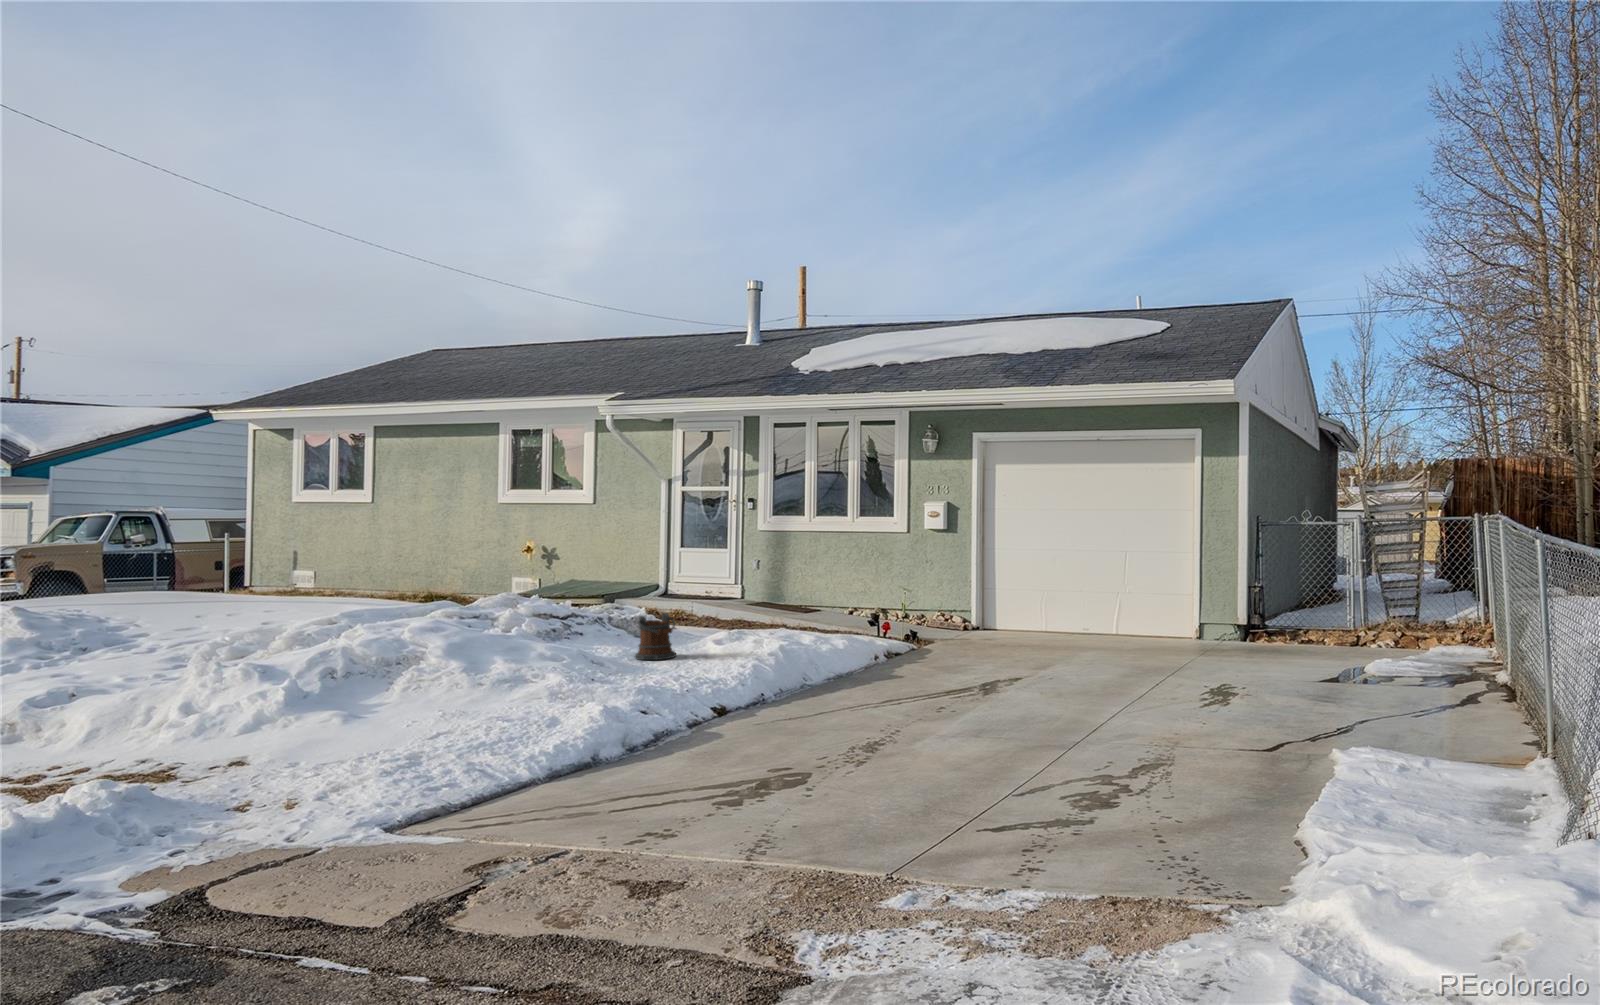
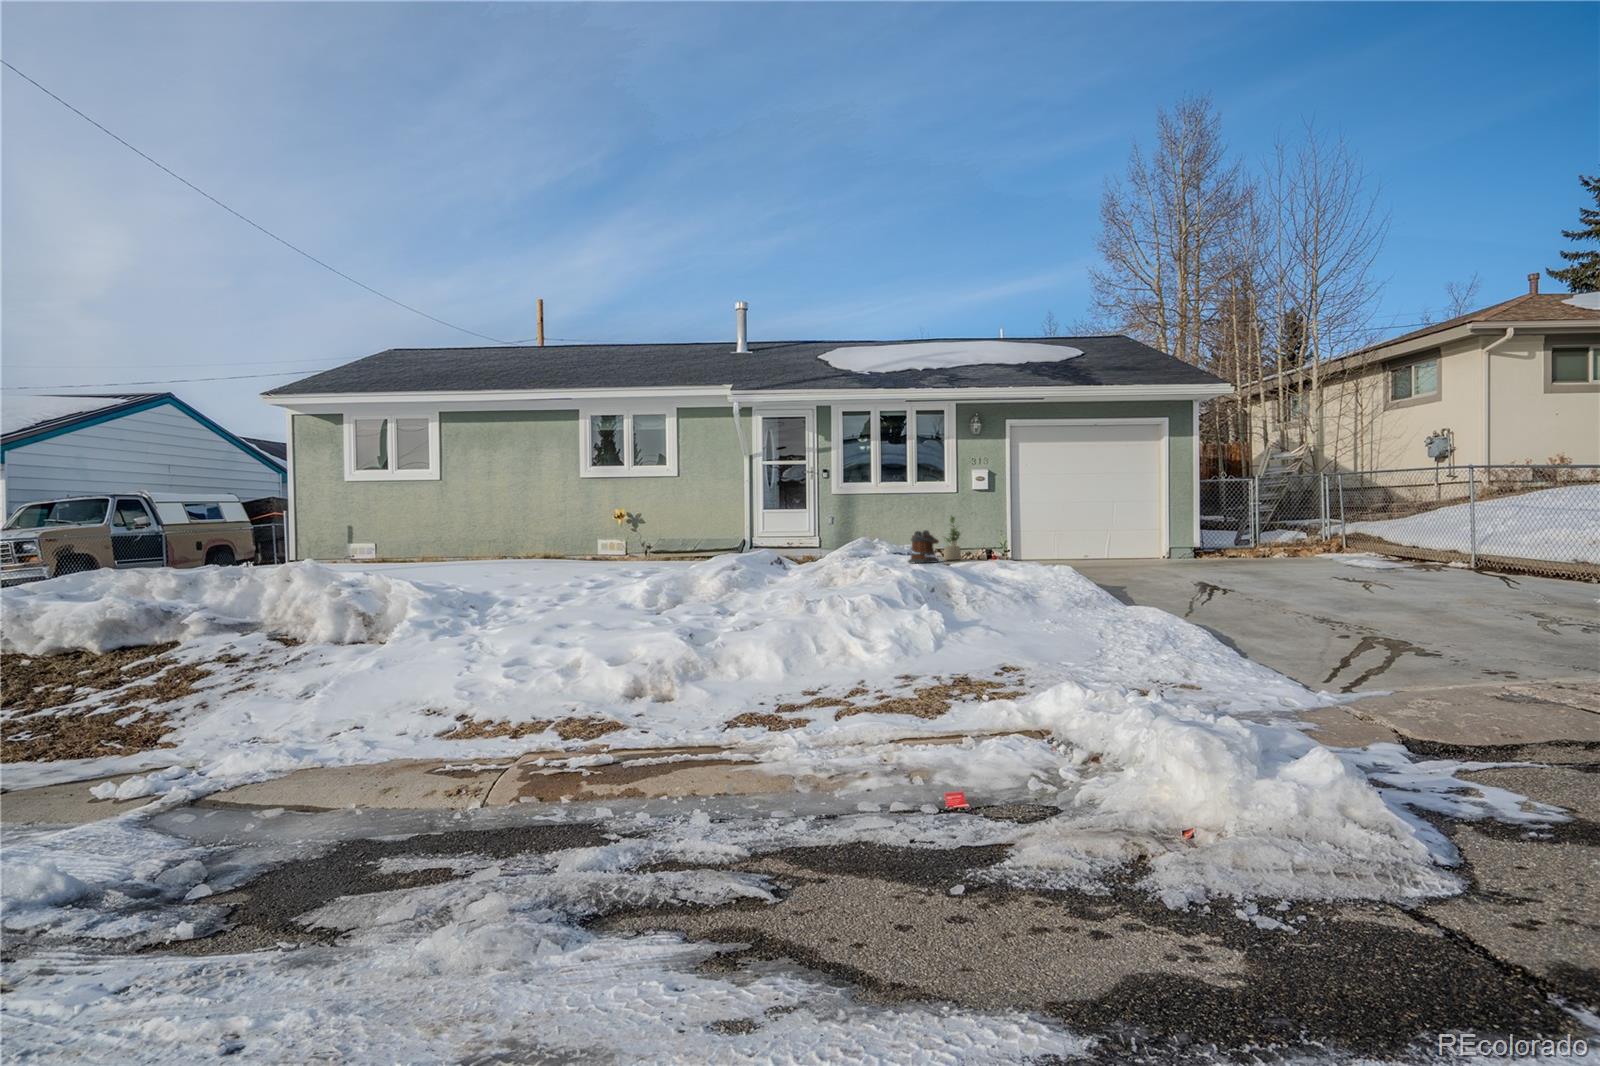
potted plant: none [702,592,729,653] -> present [944,517,961,560]

